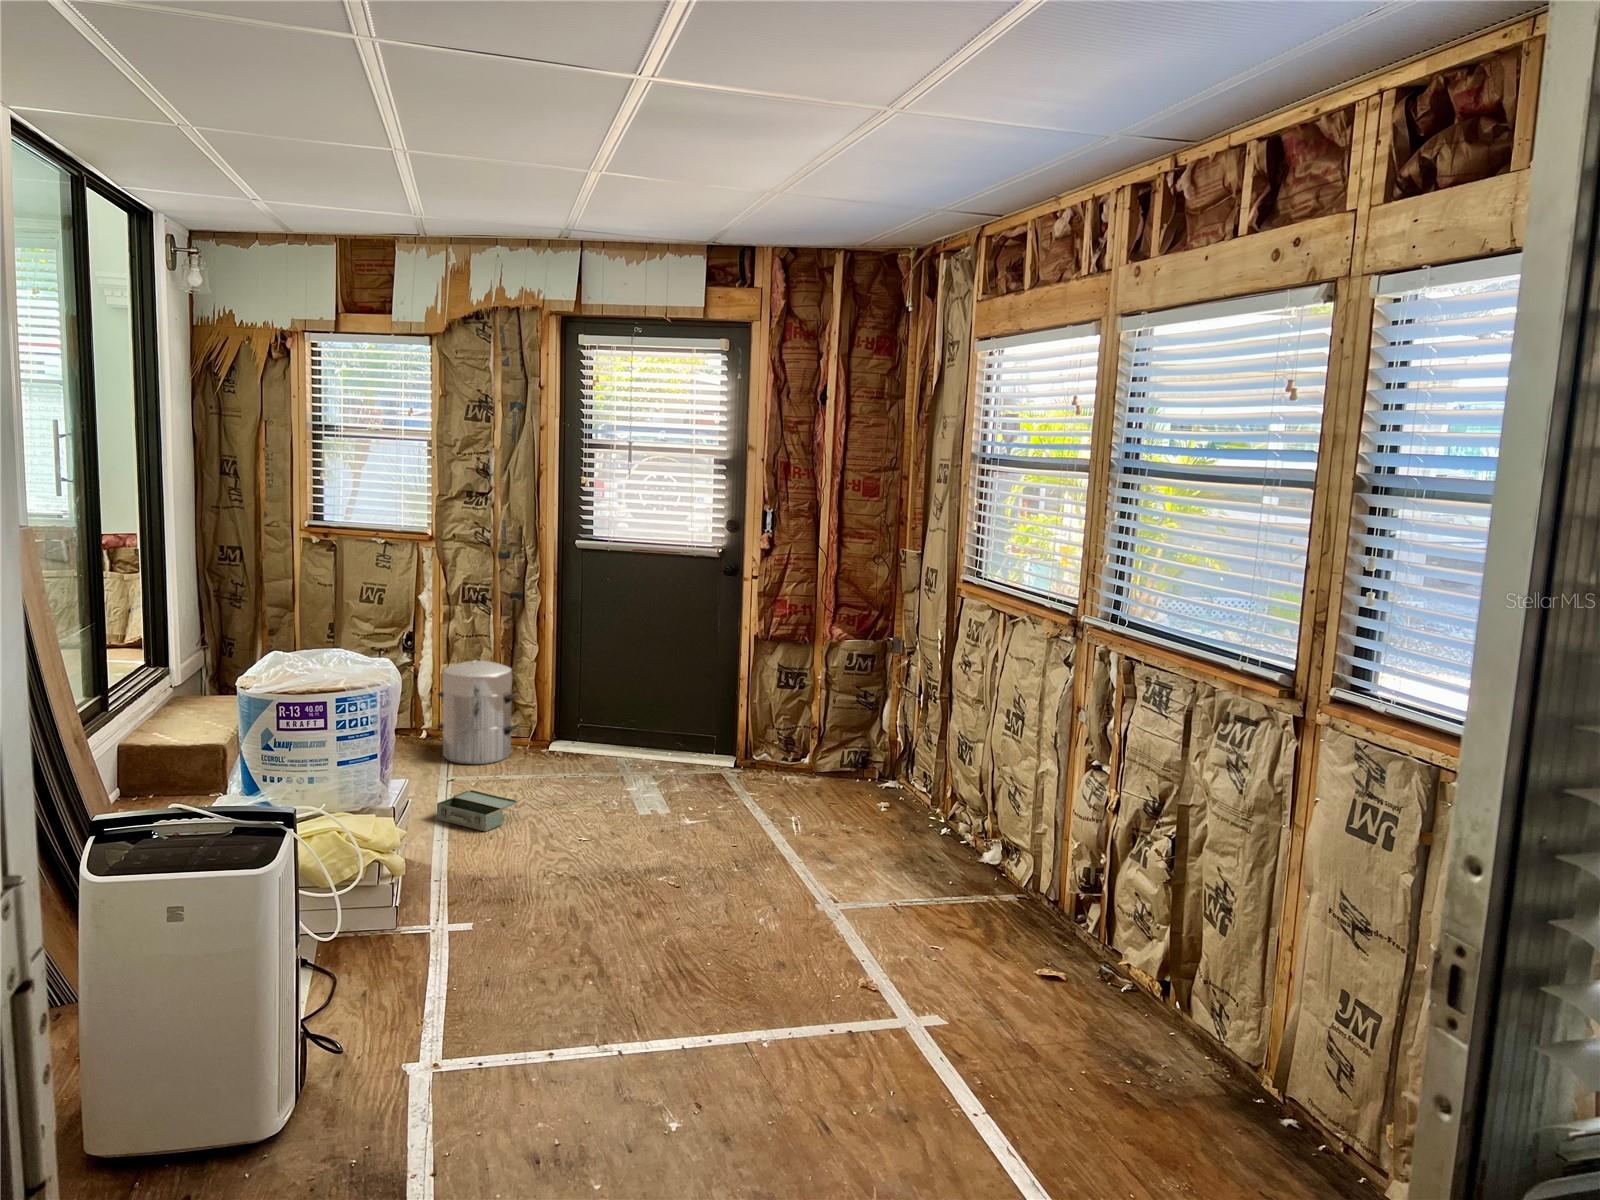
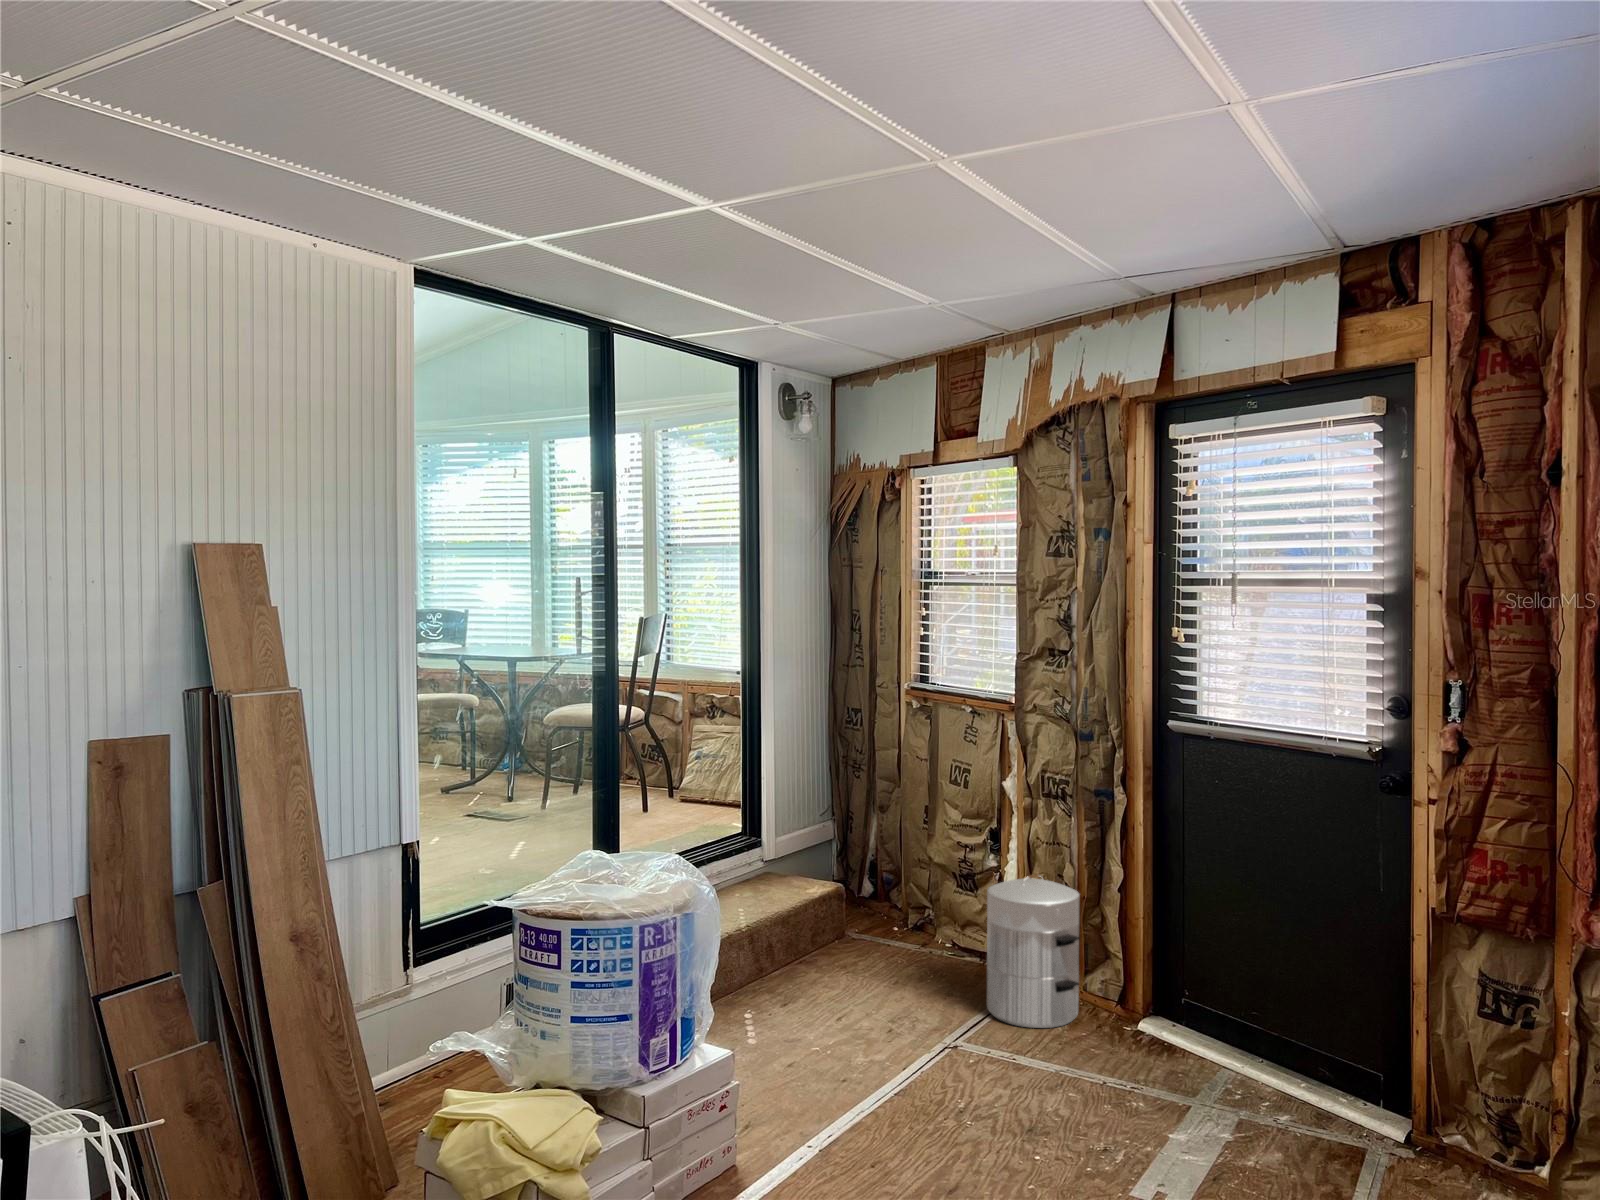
toolbox: present [437,790,517,832] -> none [859,1059,946,1125]

